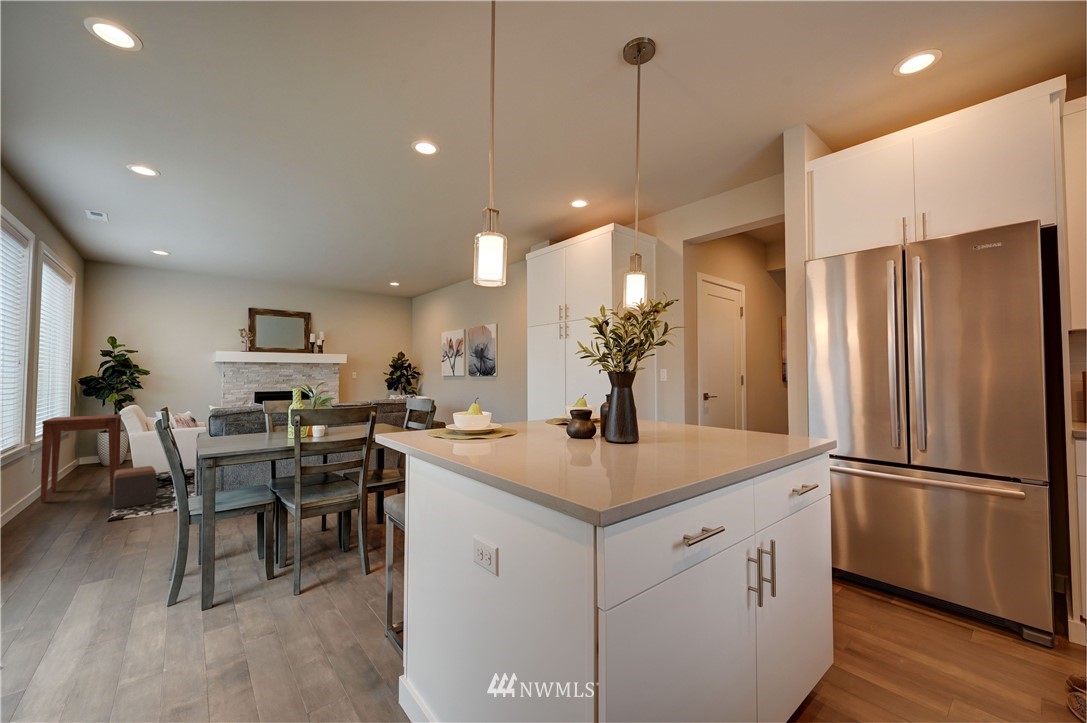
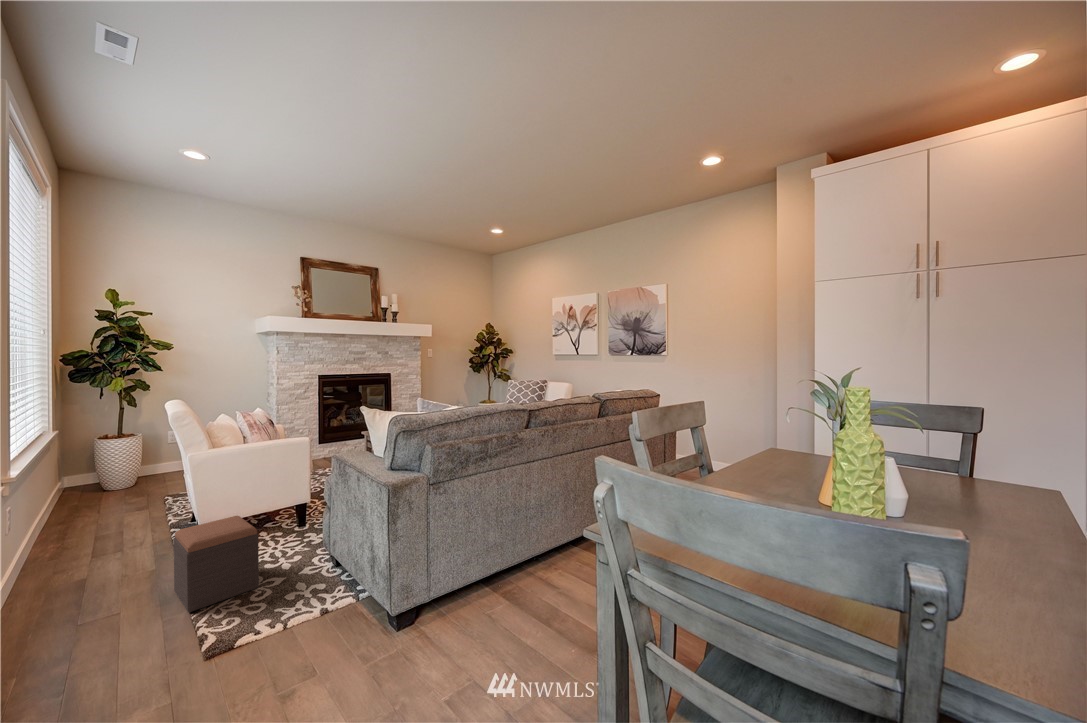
side table: present [41,414,121,502] -> none [19,417,161,595]

